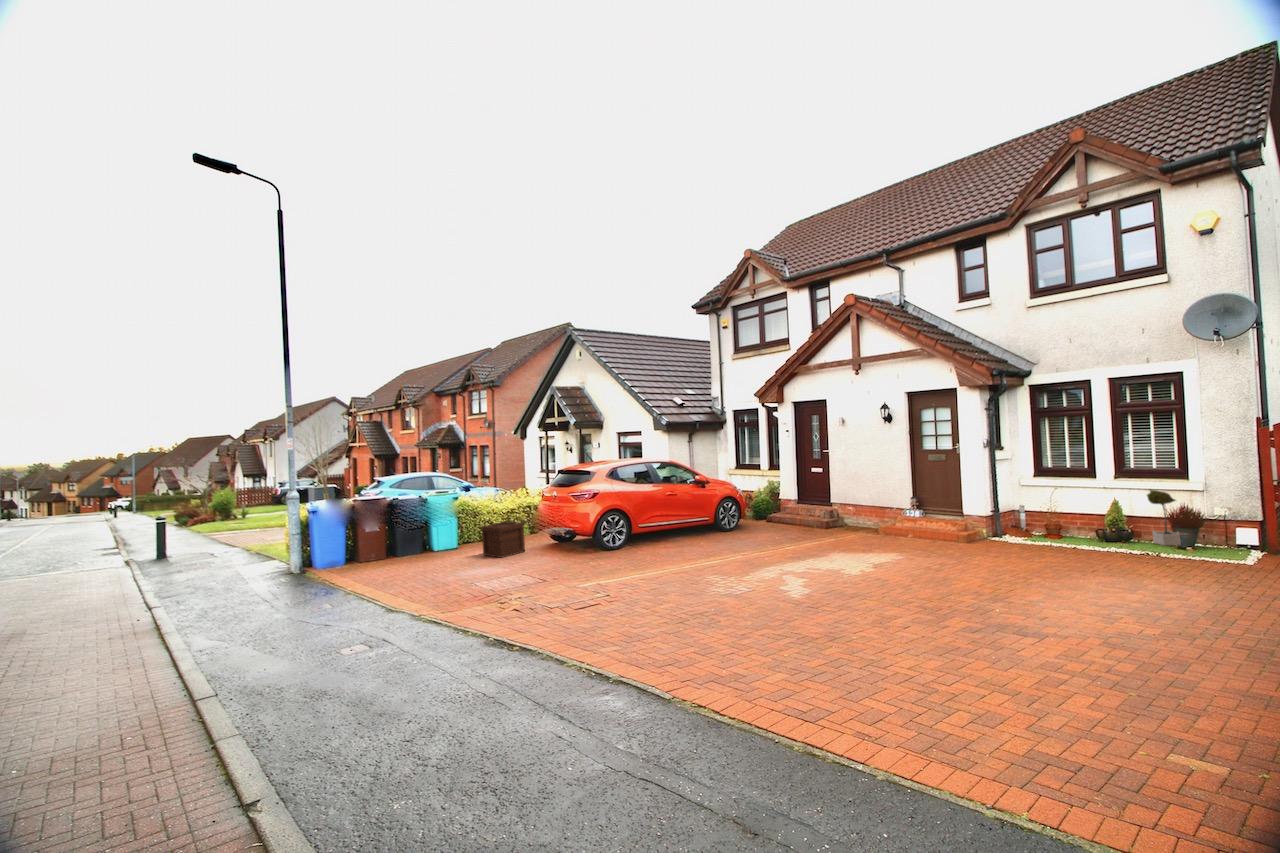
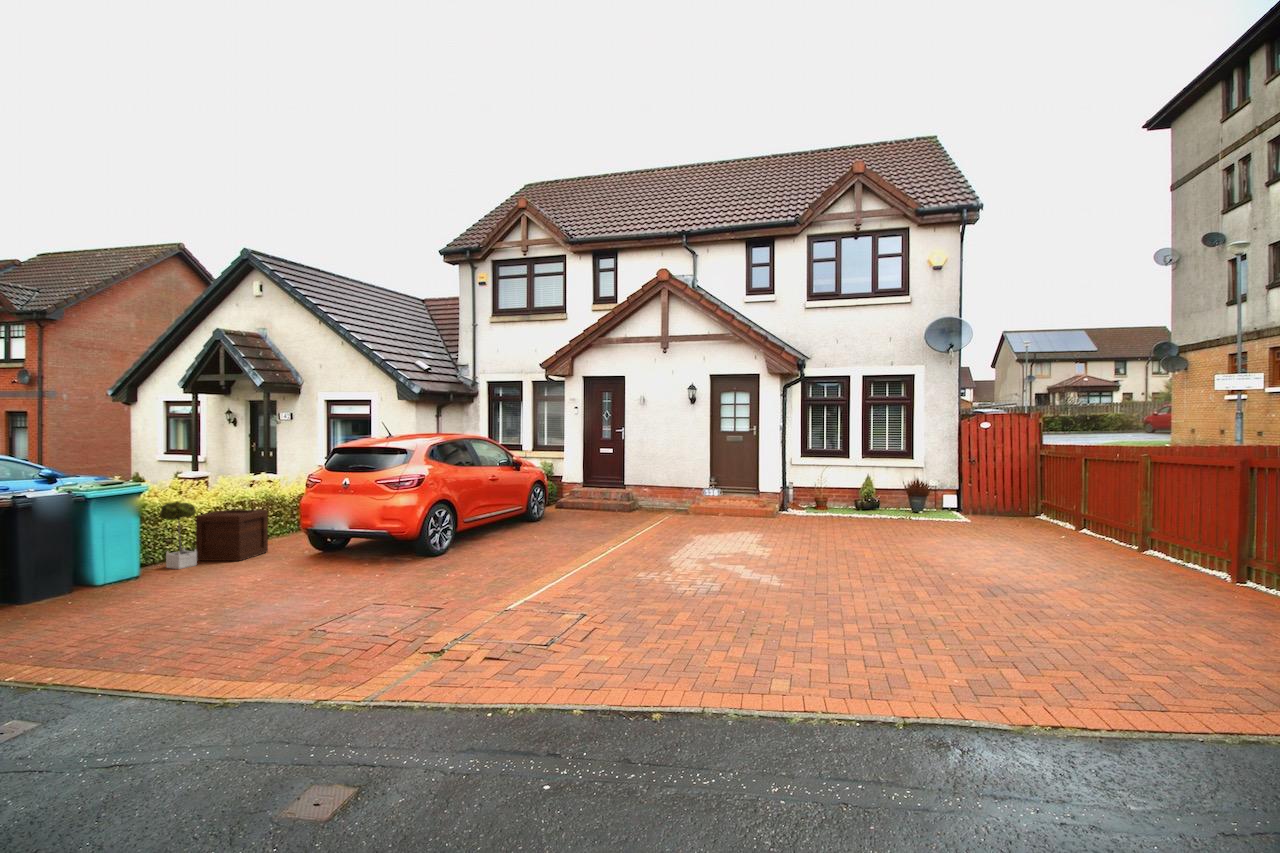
potted tree: present [1147,490,1181,546] -> present [160,501,197,569]

